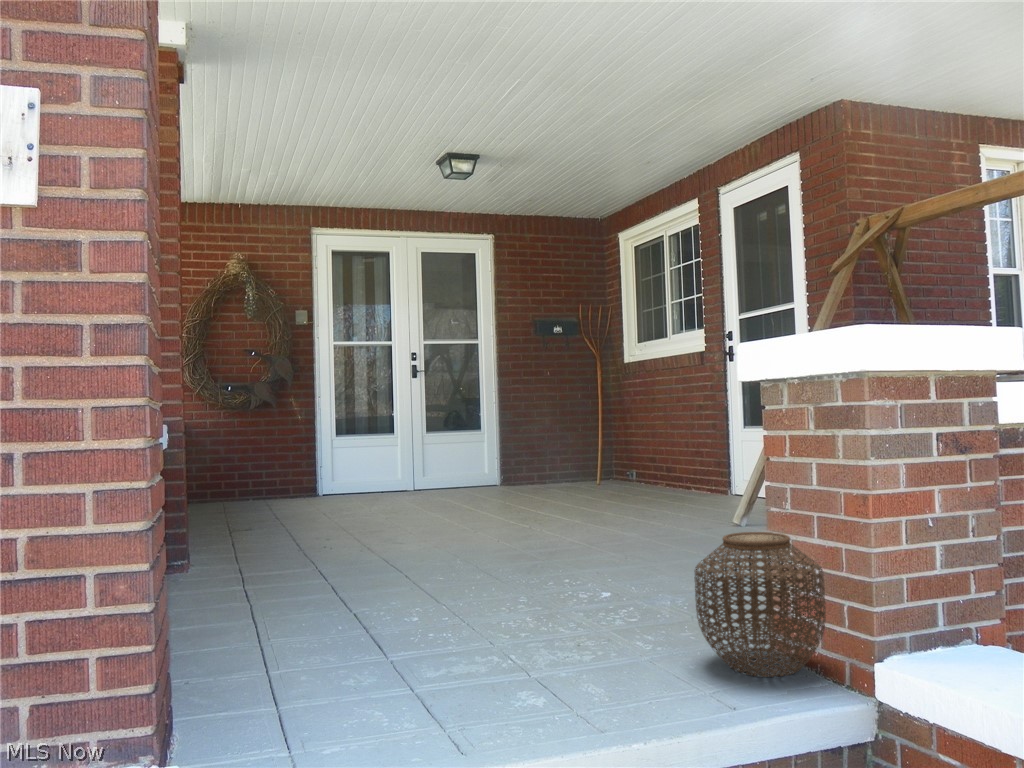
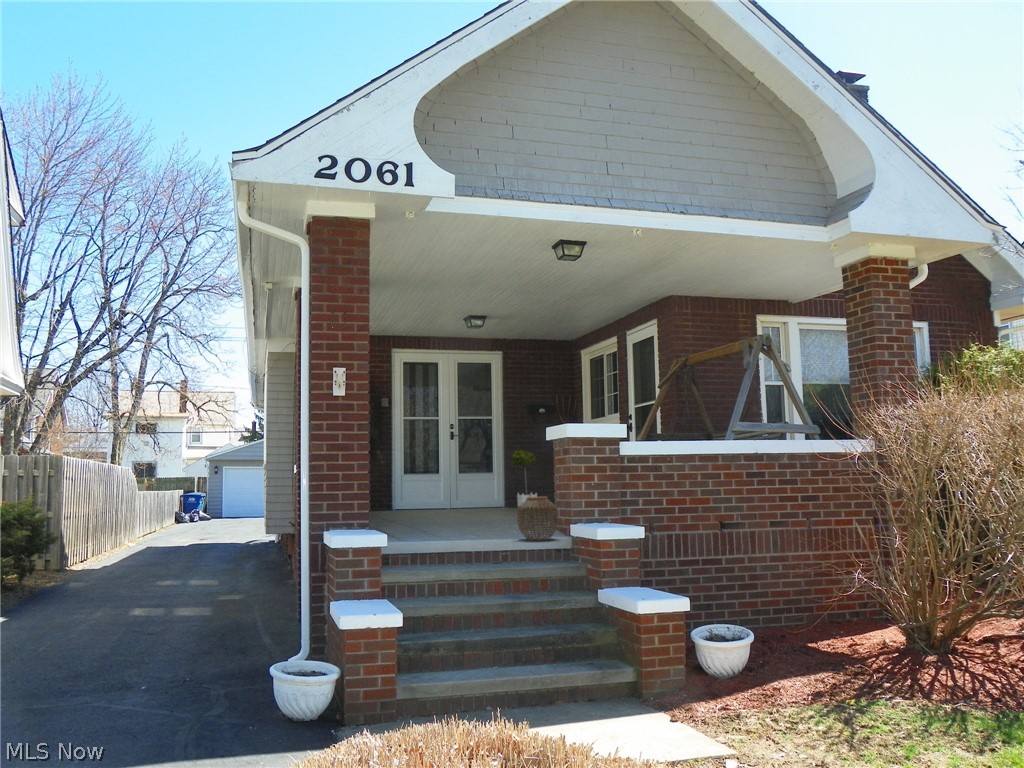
potted tree: none [513,393,556,487] -> present [512,450,537,506]

